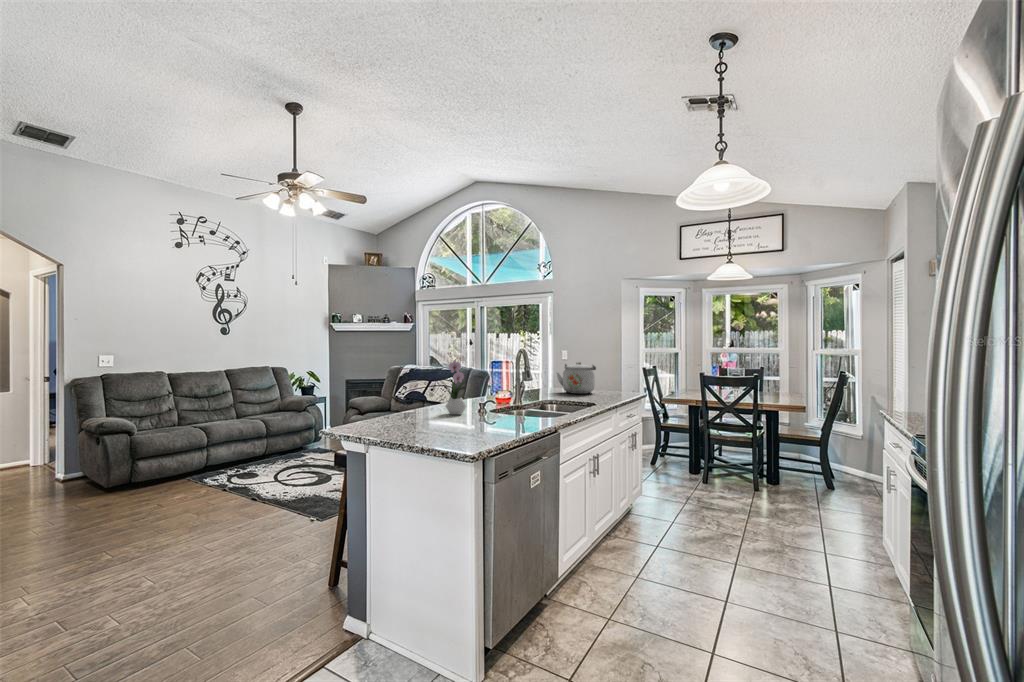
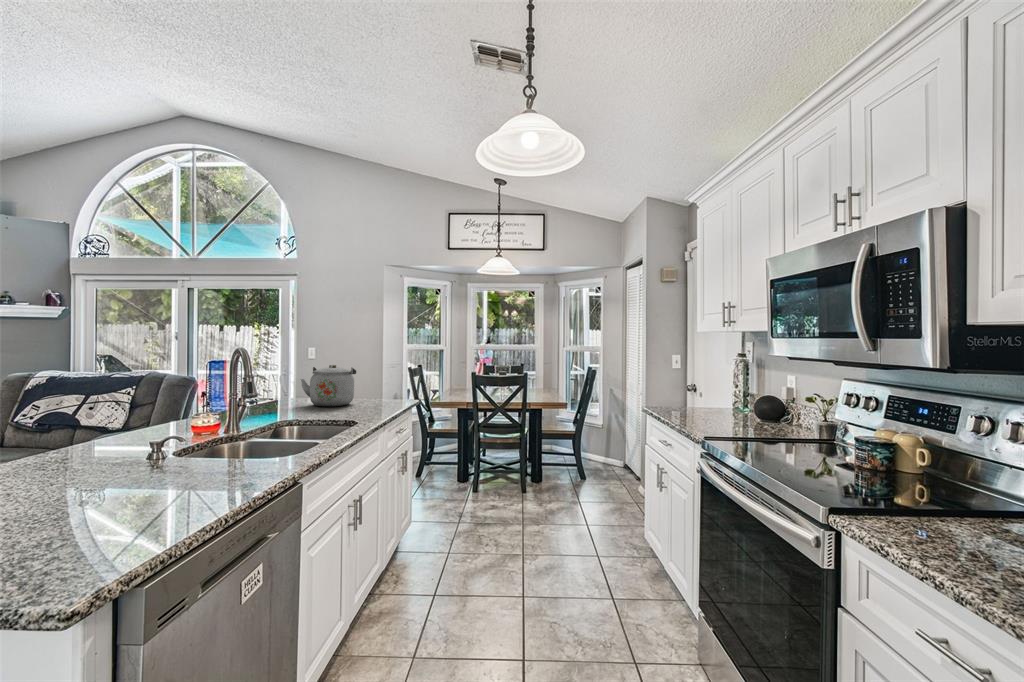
flower arrangement: present [446,352,467,415] -> none [59,356,115,474]

